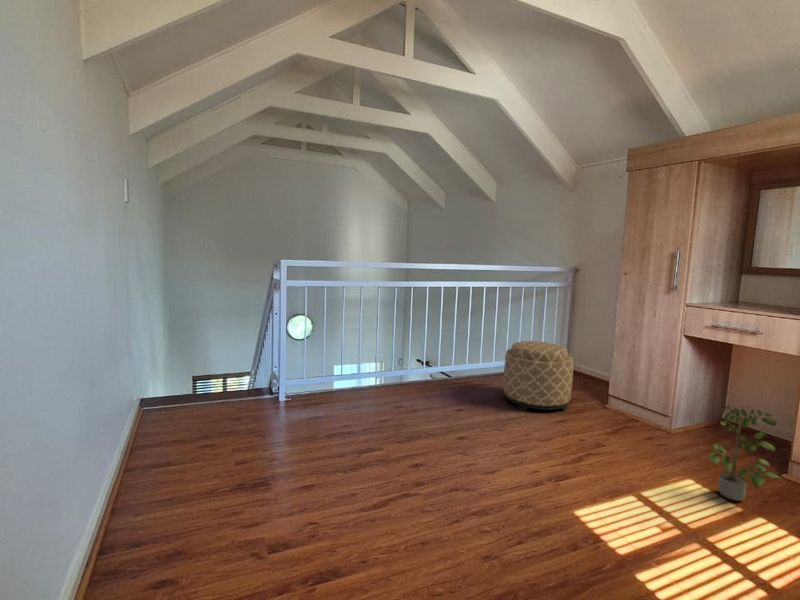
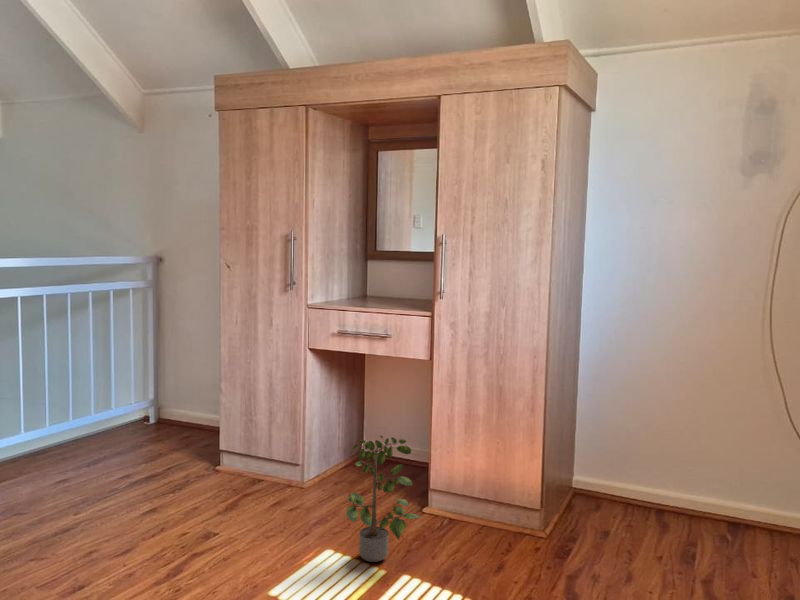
ottoman: present [503,341,574,411] -> none [41,385,163,511]

